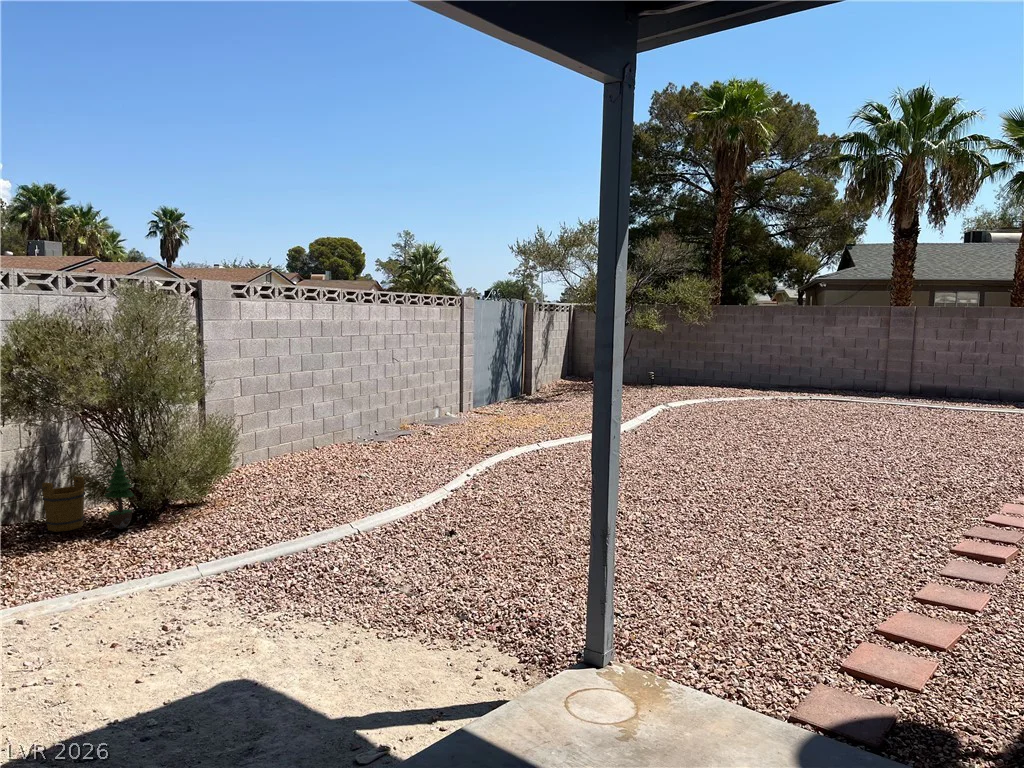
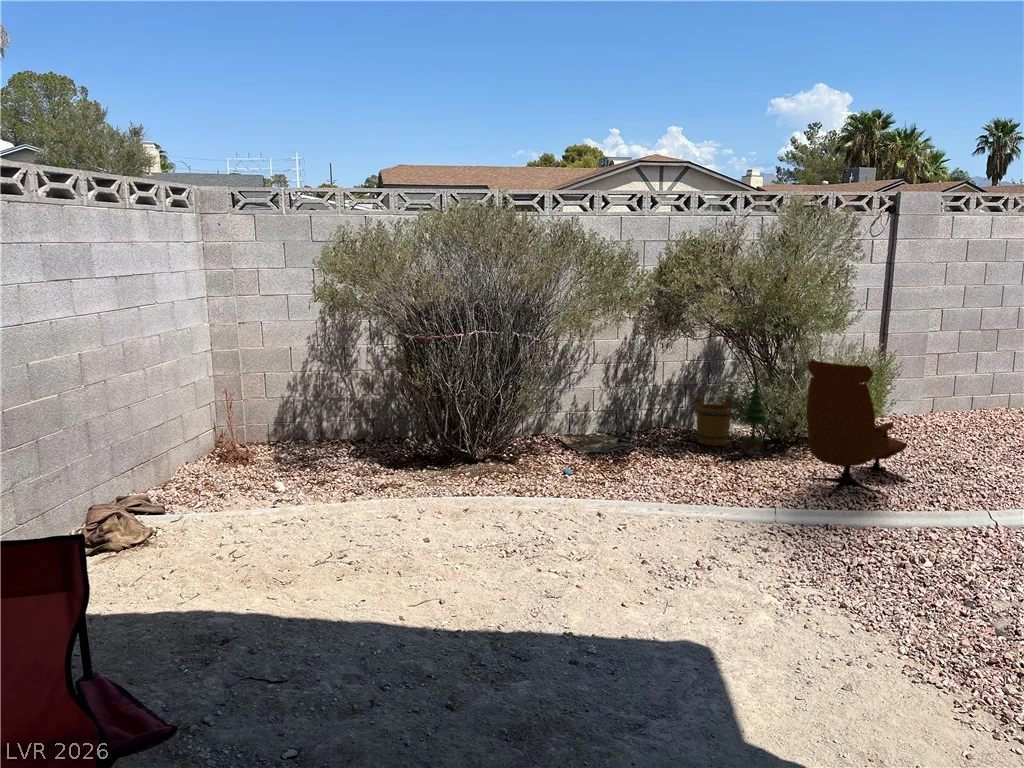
lounge chair: none [192,426,268,544] -> present [805,360,908,499]

